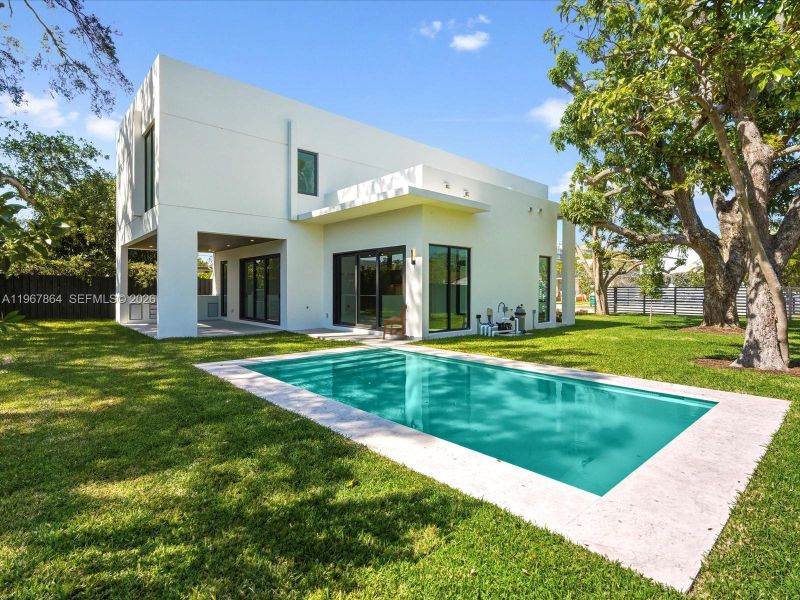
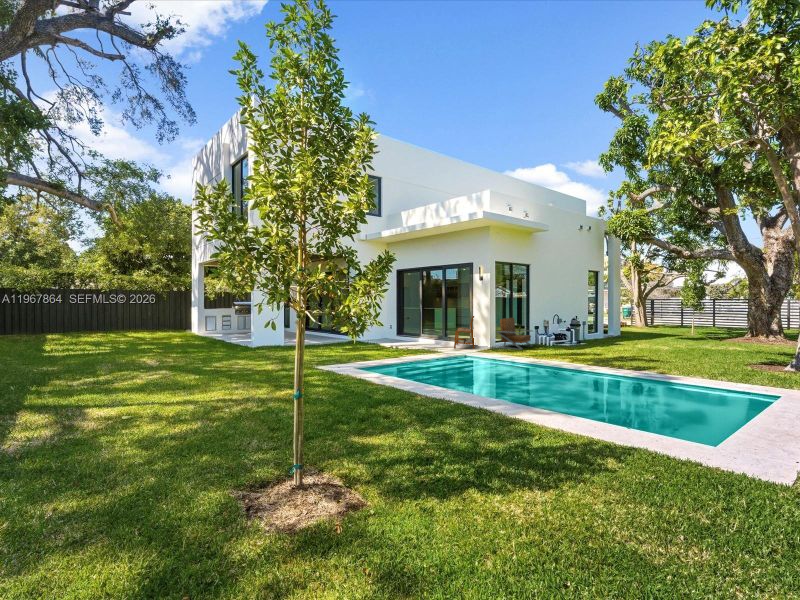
lounge chair: none [430,306,471,341] -> present [497,318,533,350]

